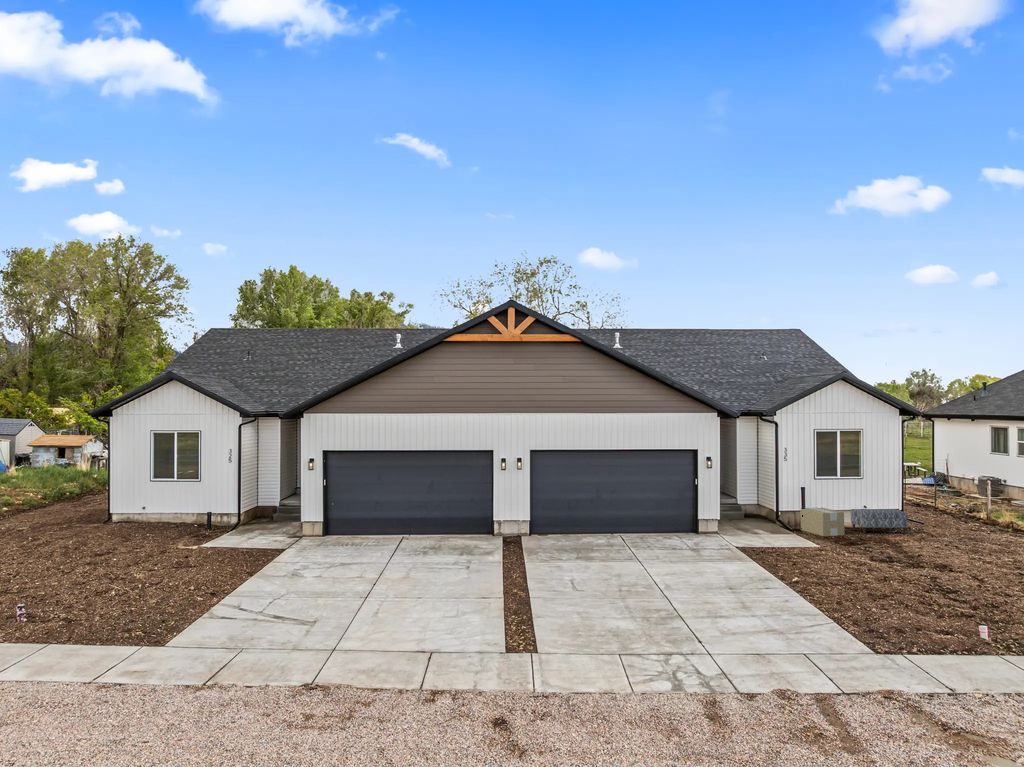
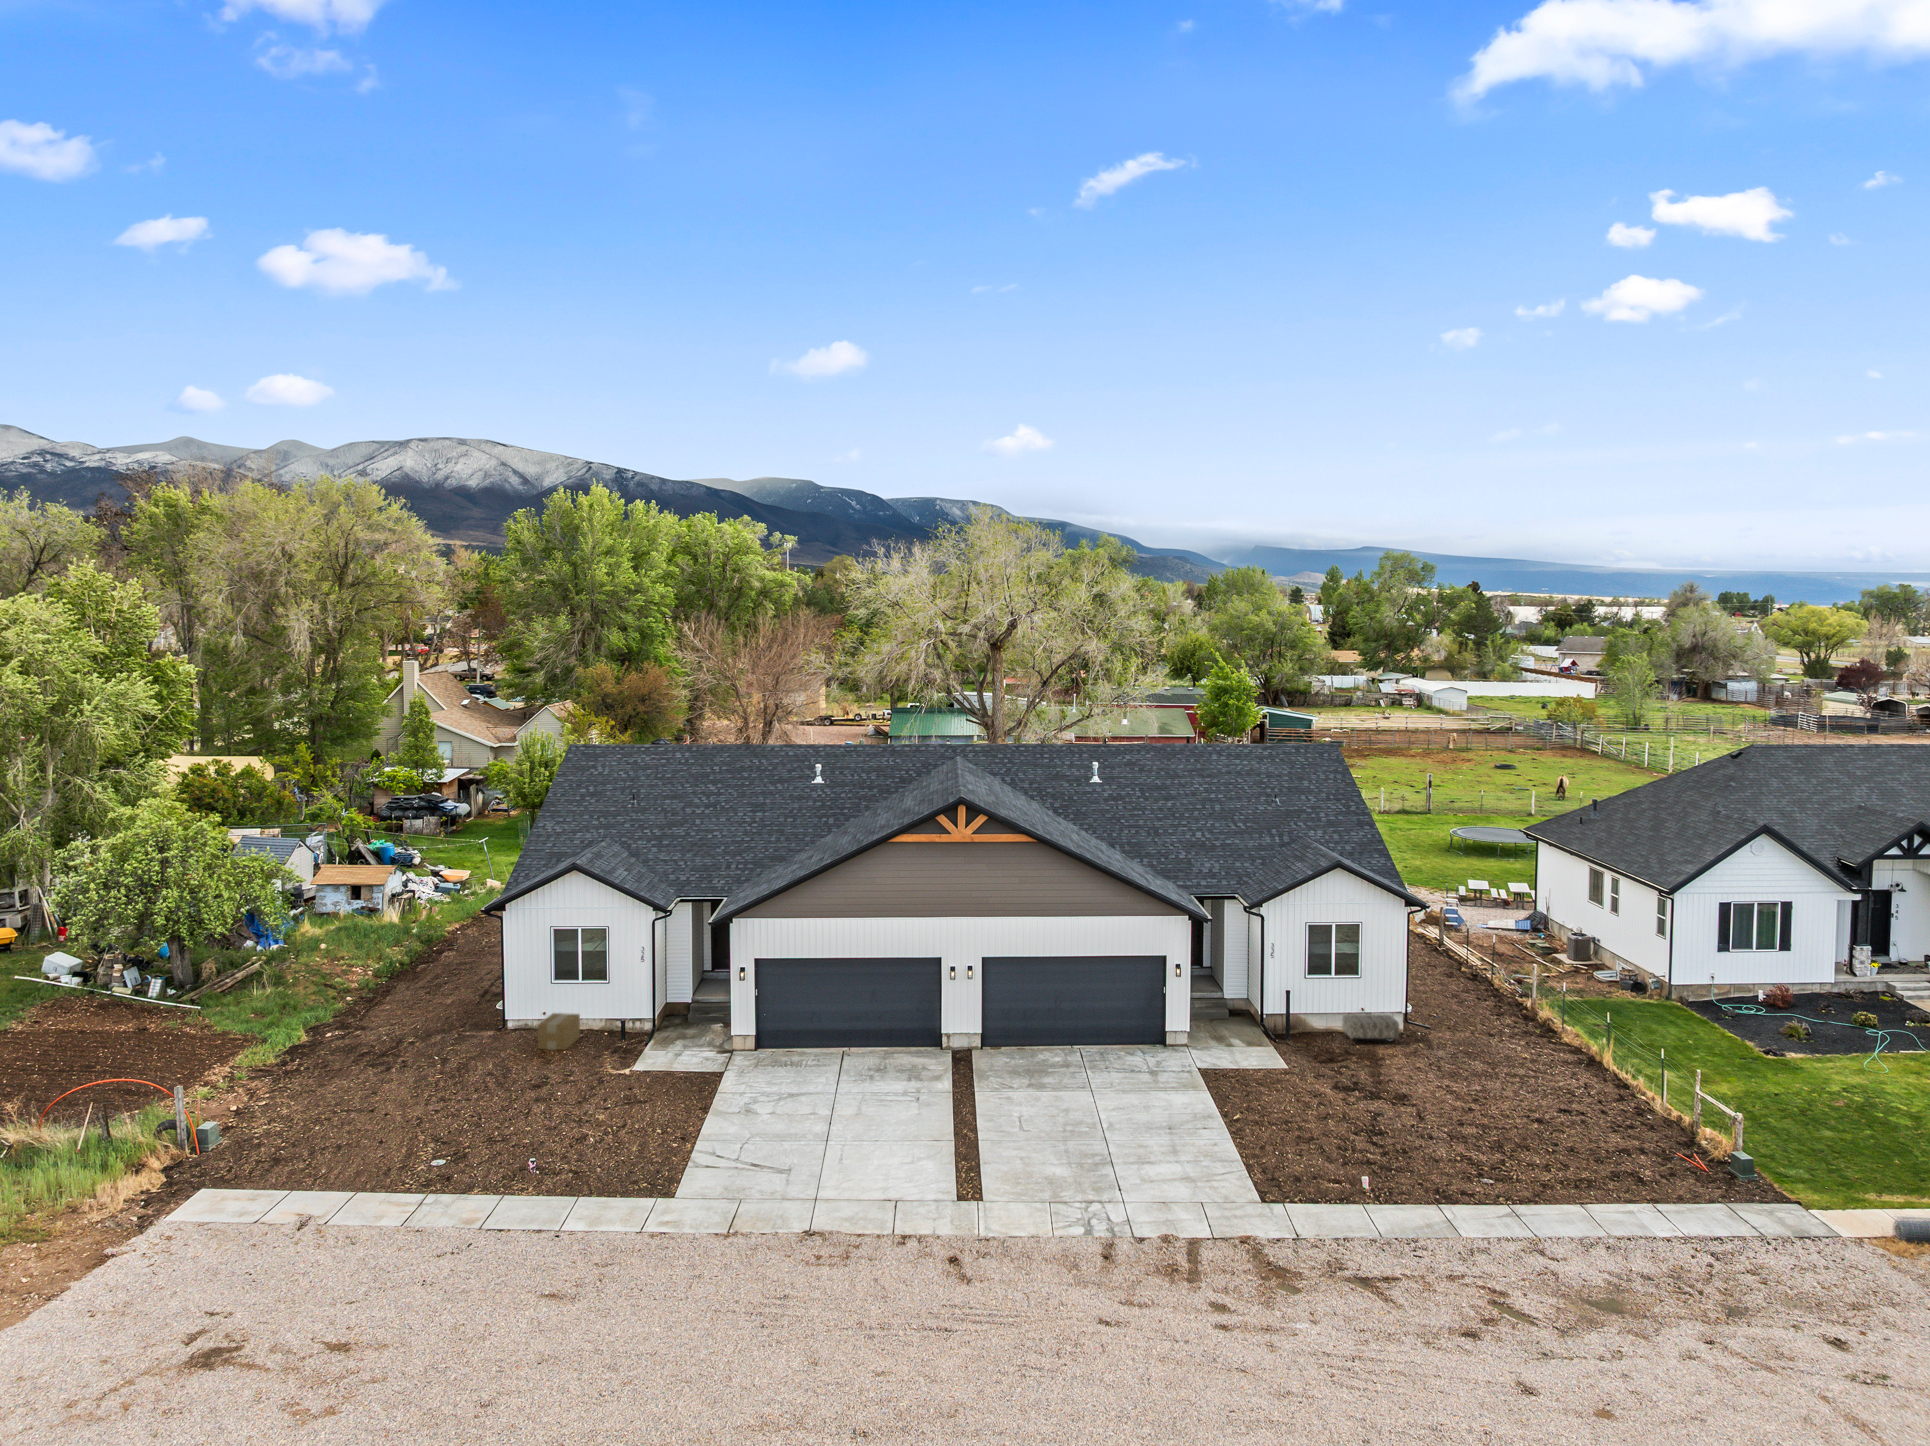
cardboard box: present [800,507,845,536] -> present [538,1013,580,1050]

